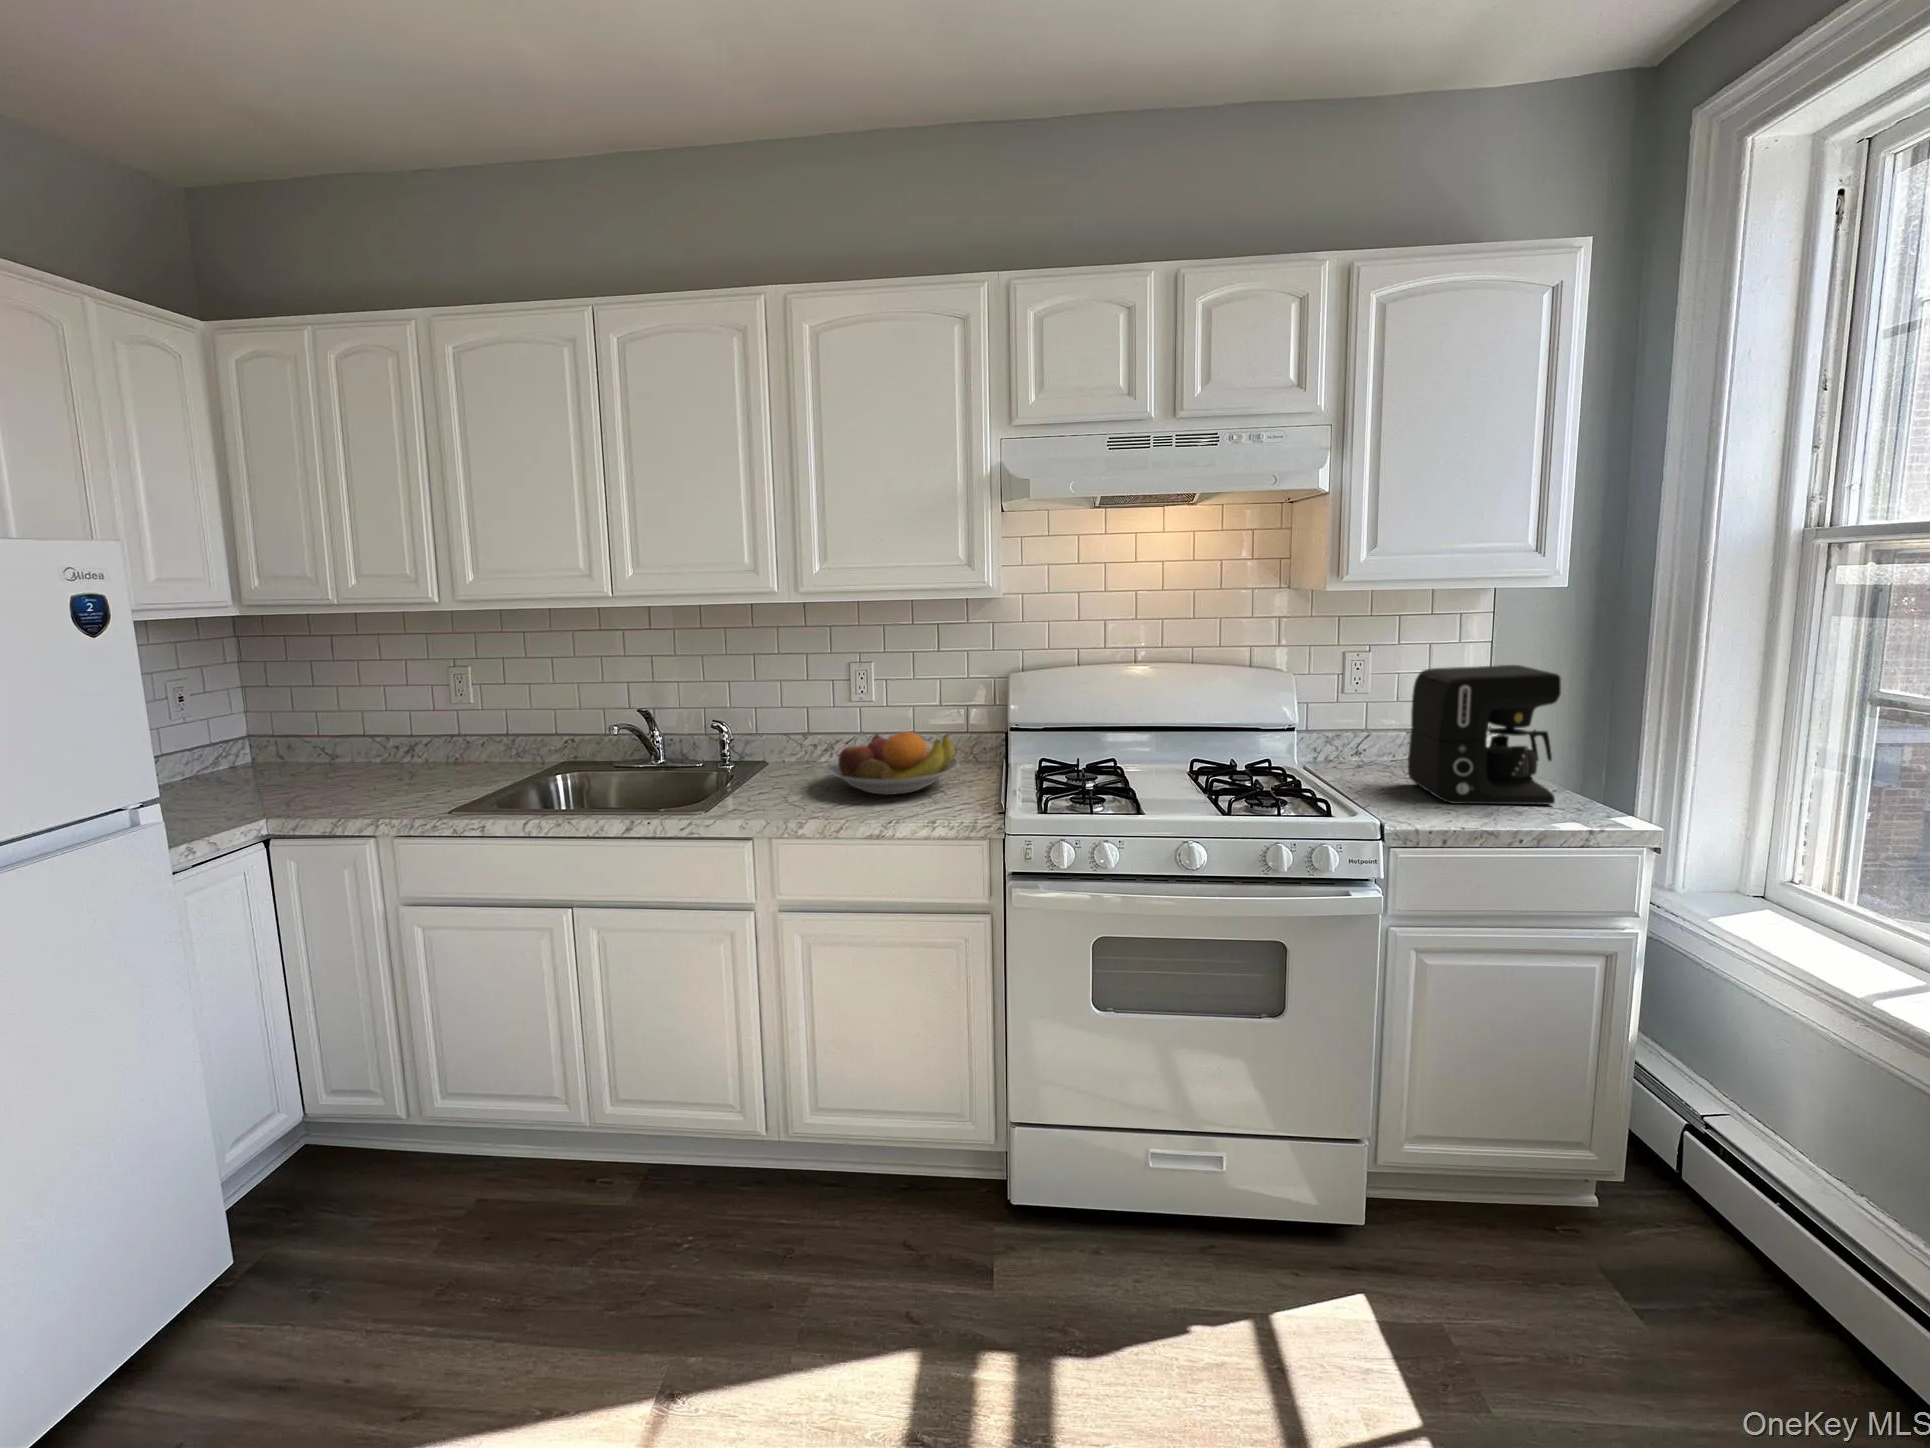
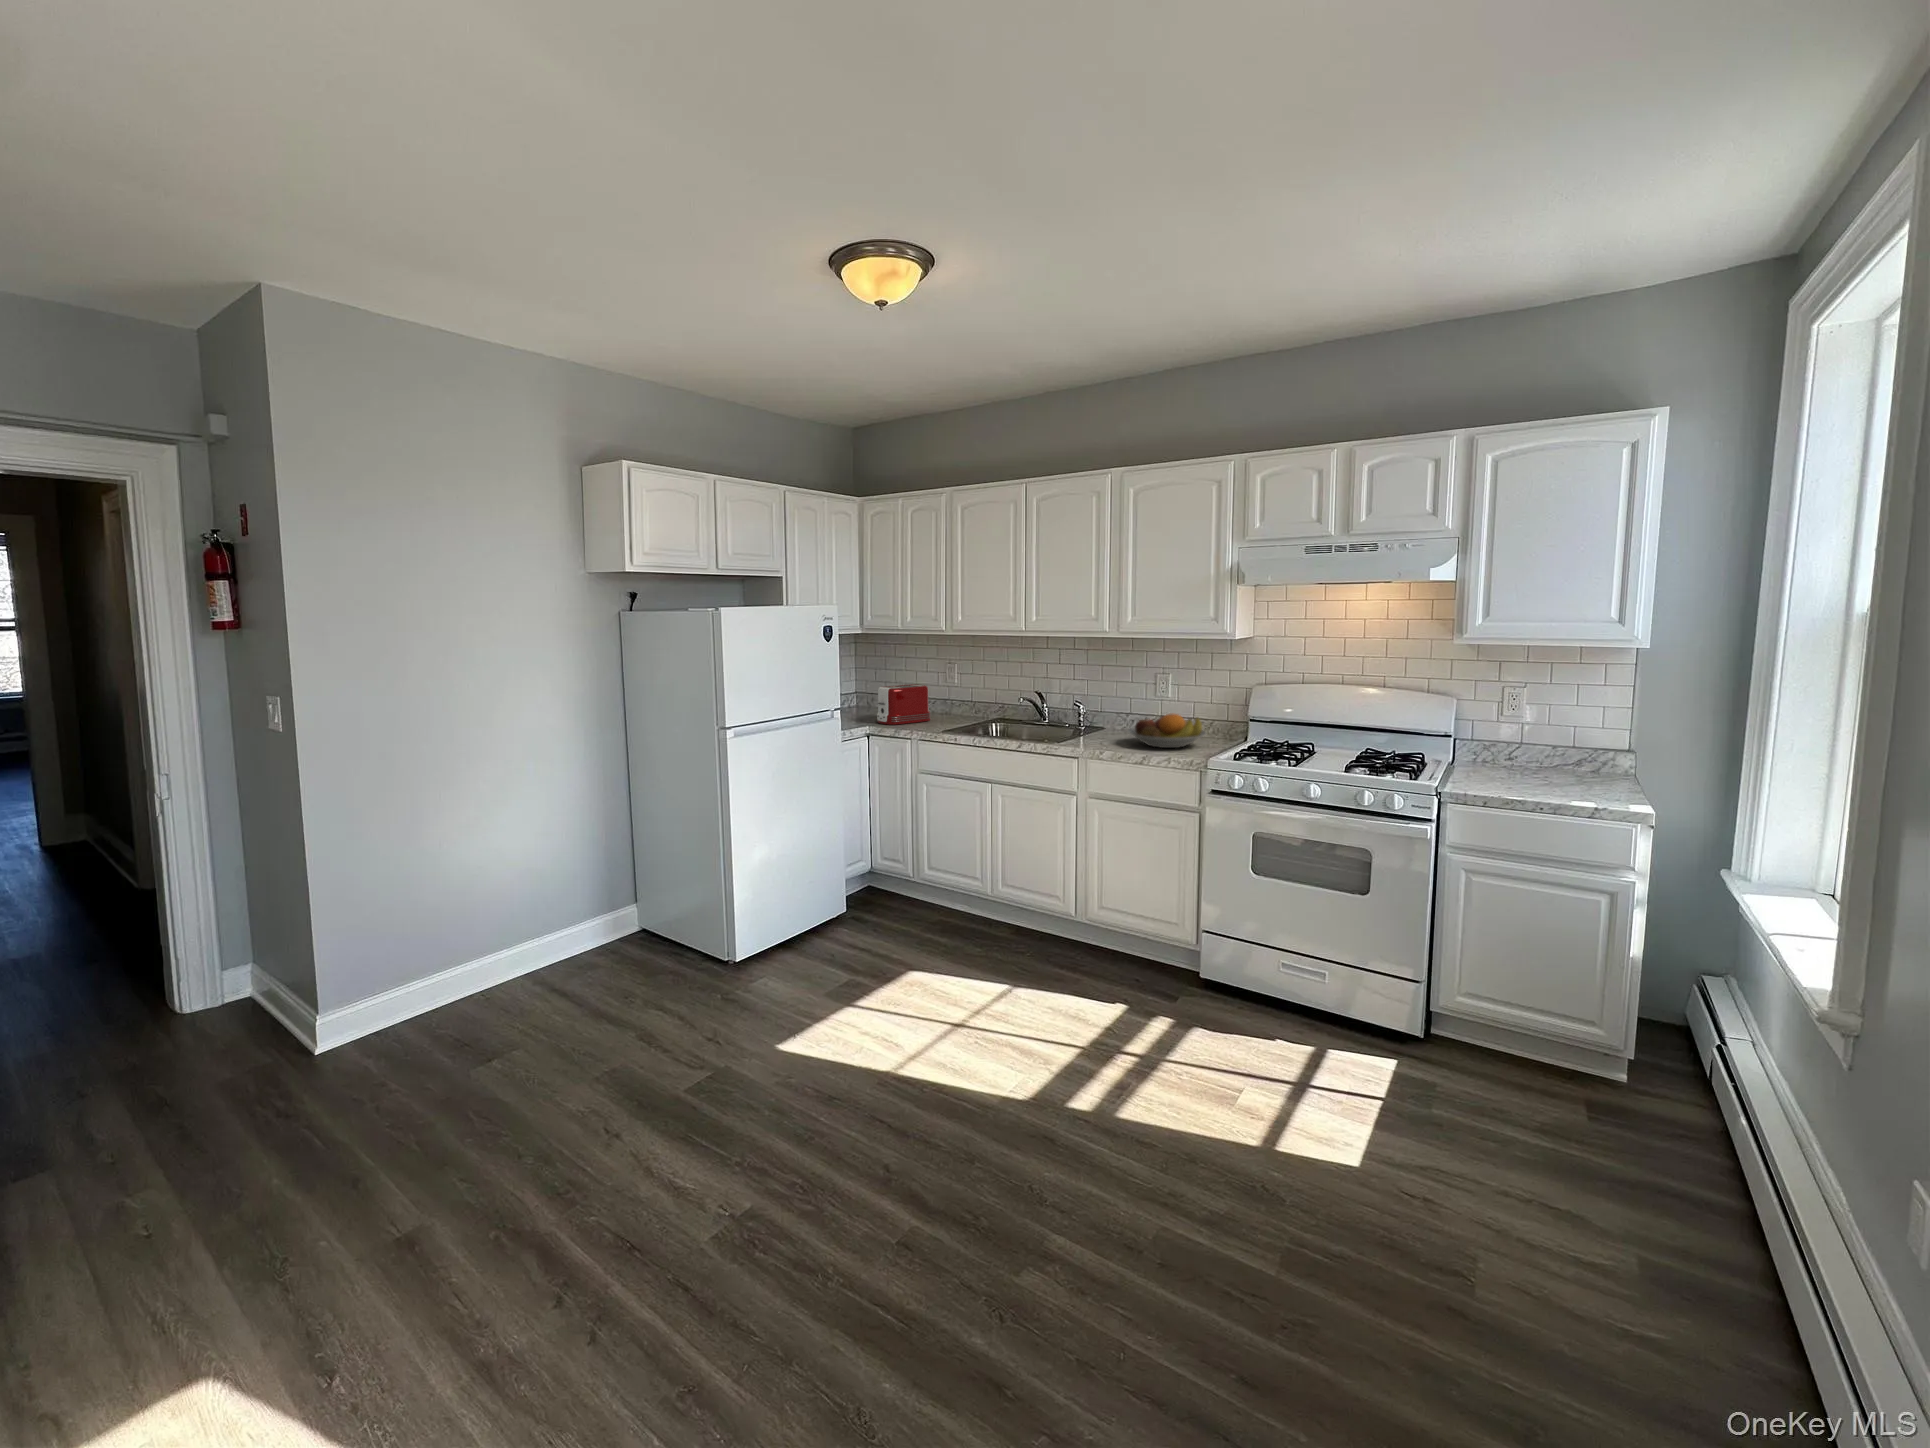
coffee maker: present [1408,665,1561,805] -> none [1512,700,1618,796]
toaster: none [288,714,421,808] -> present [877,684,930,725]

